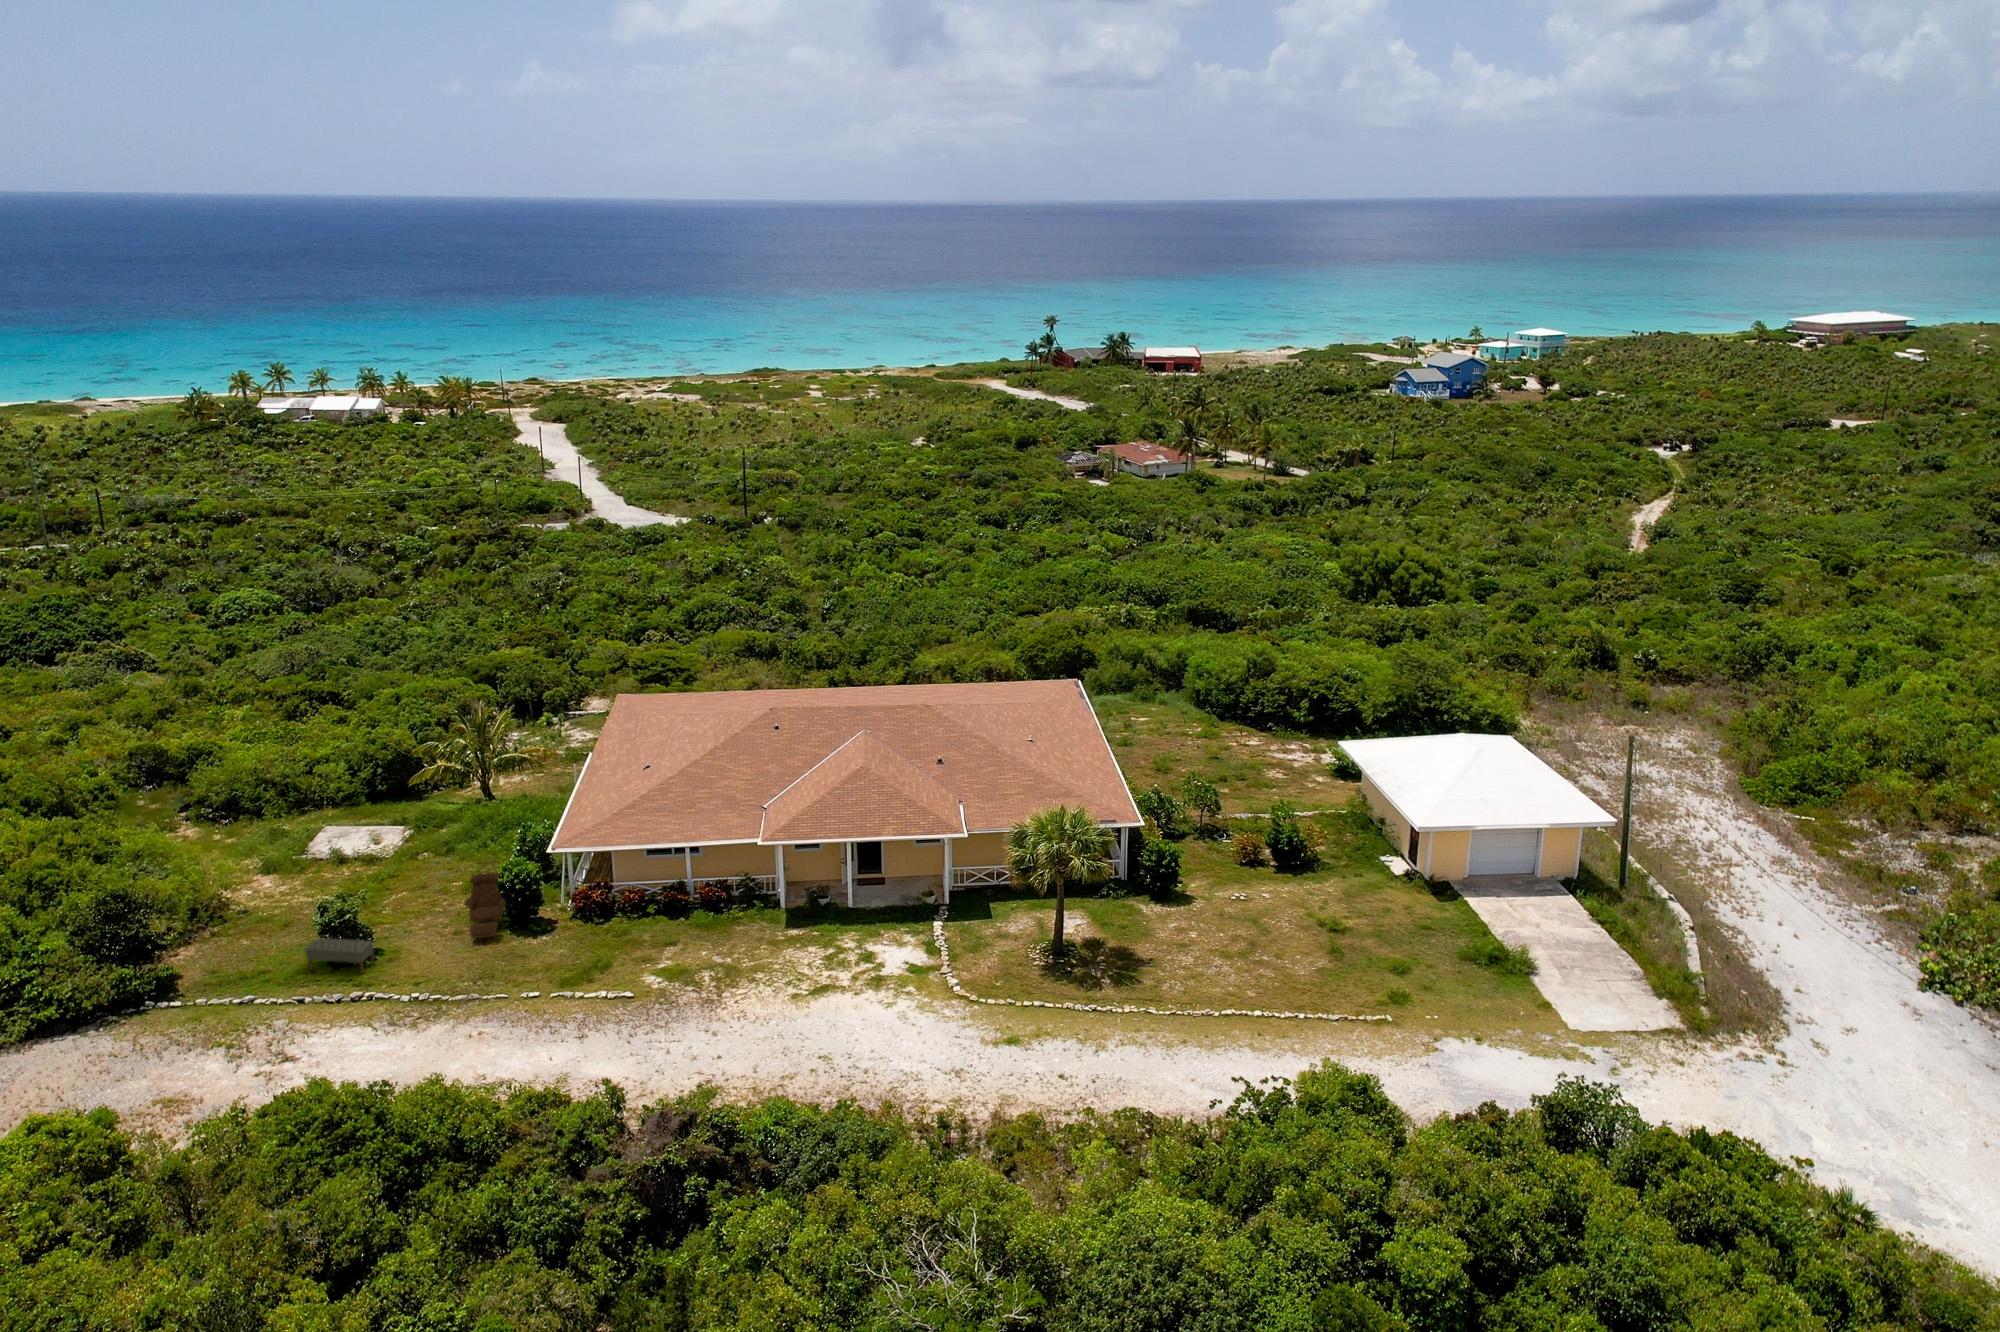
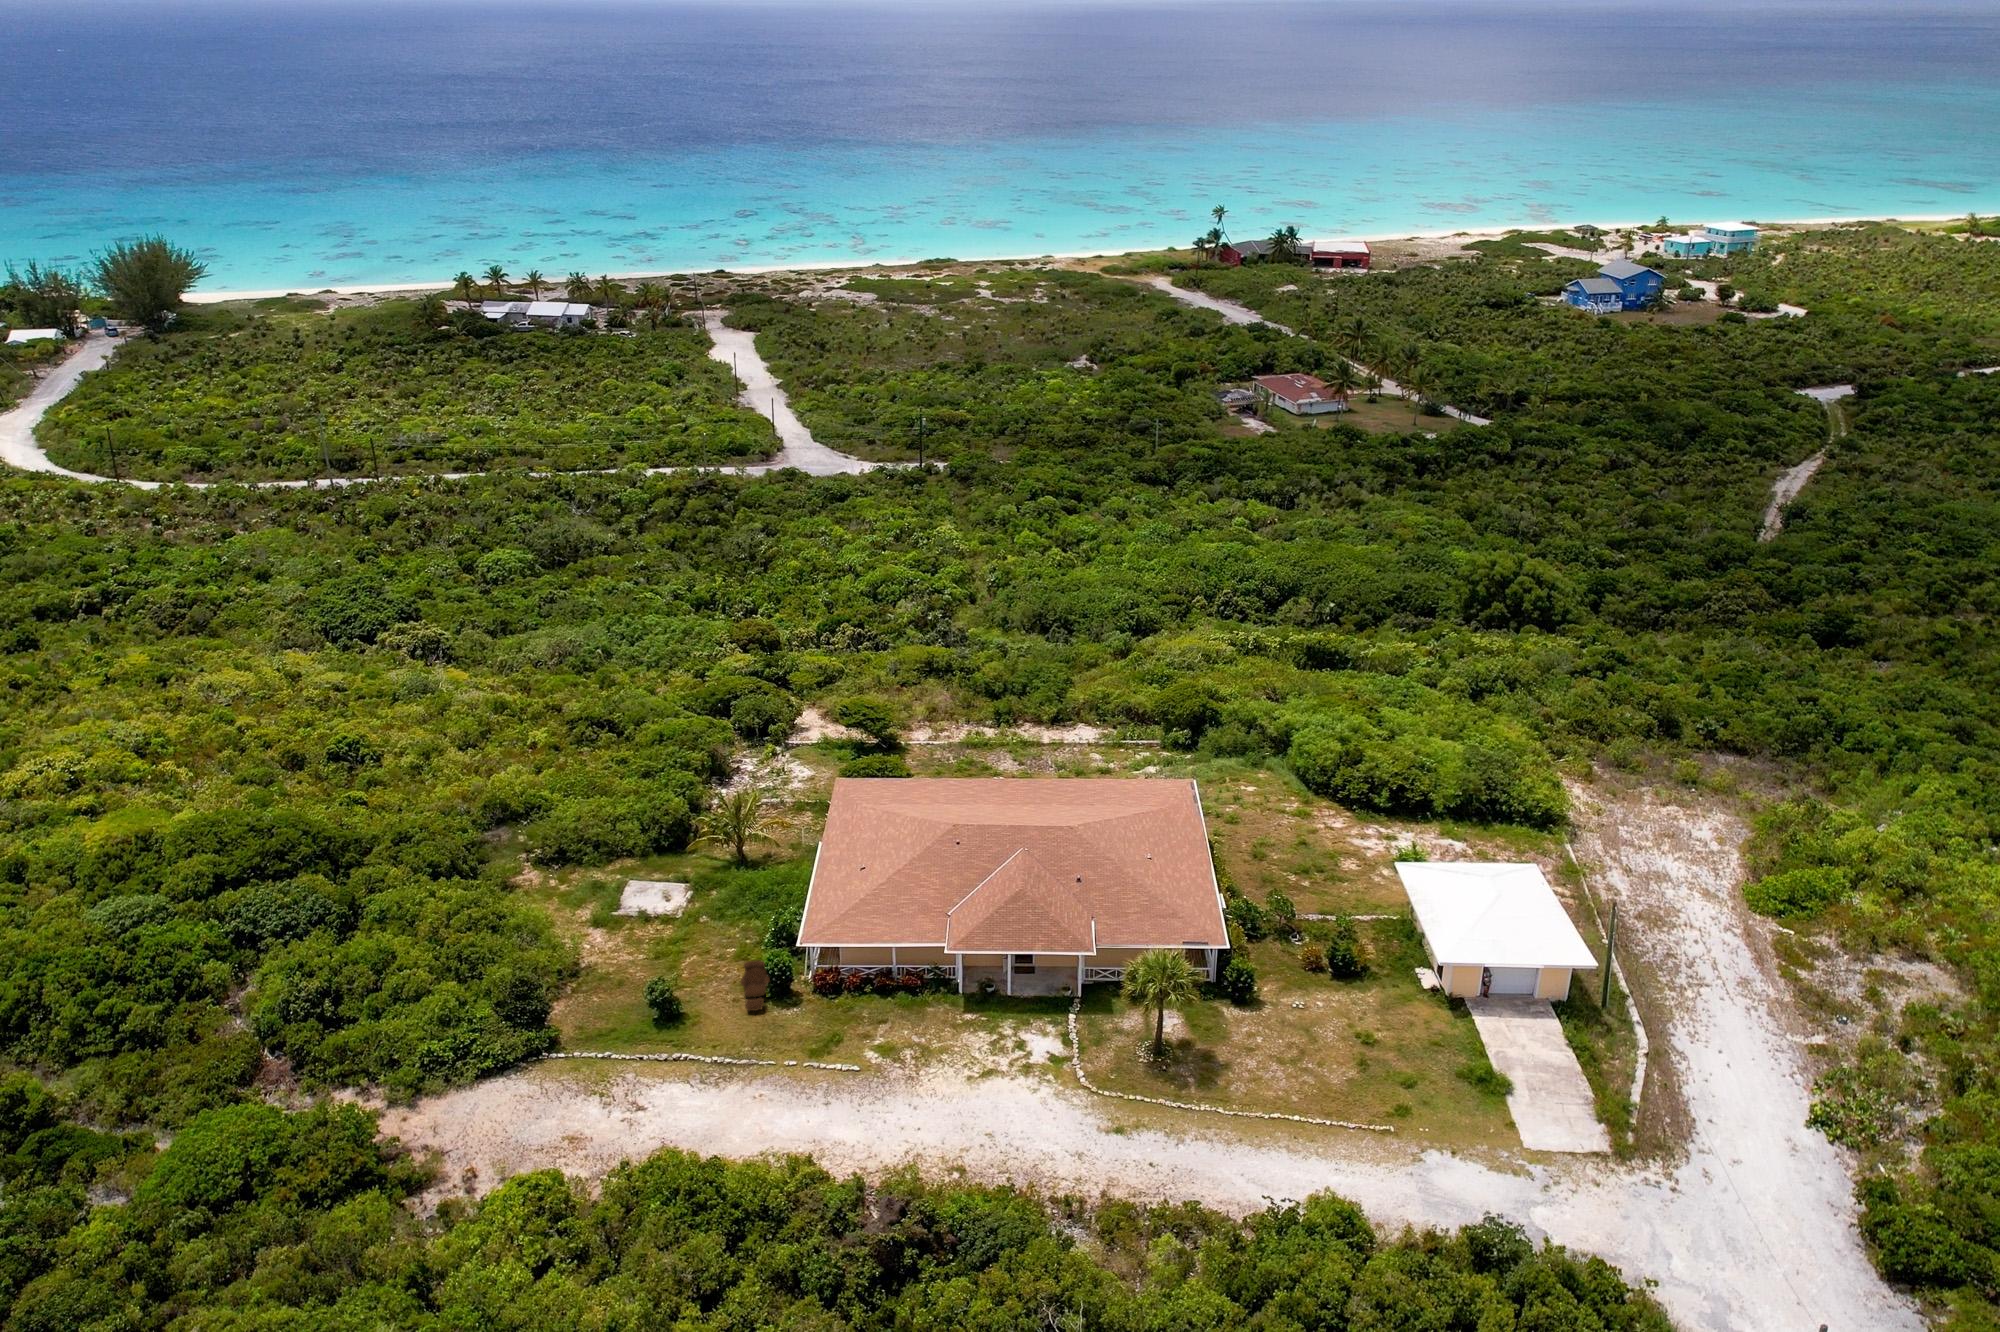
bench: present [305,938,374,974] -> none [640,1010,685,1038]

